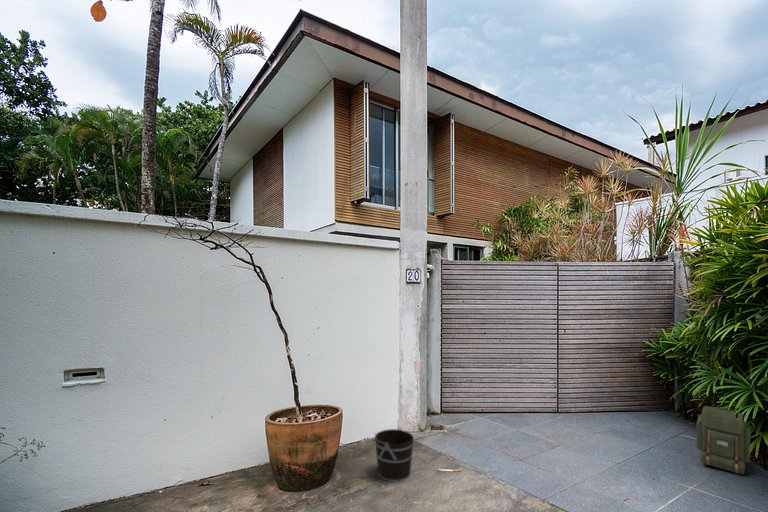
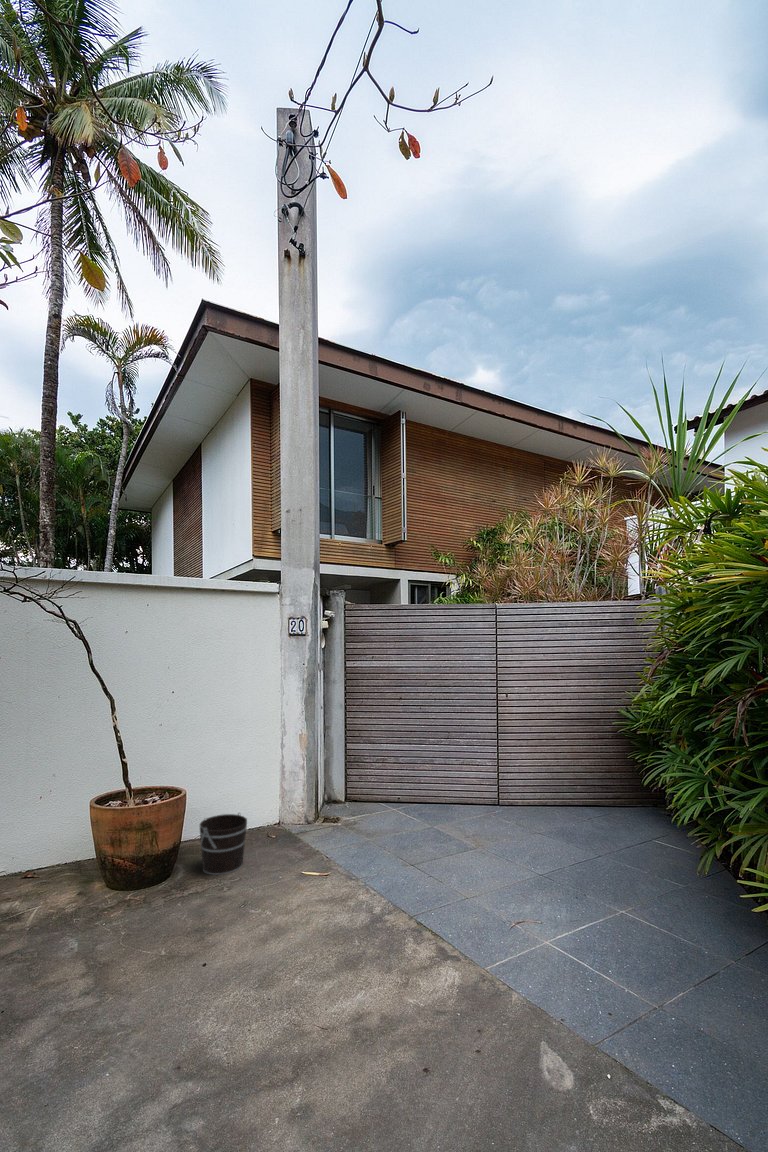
backpack: present [697,406,751,474] -> none [608,791,669,881]

